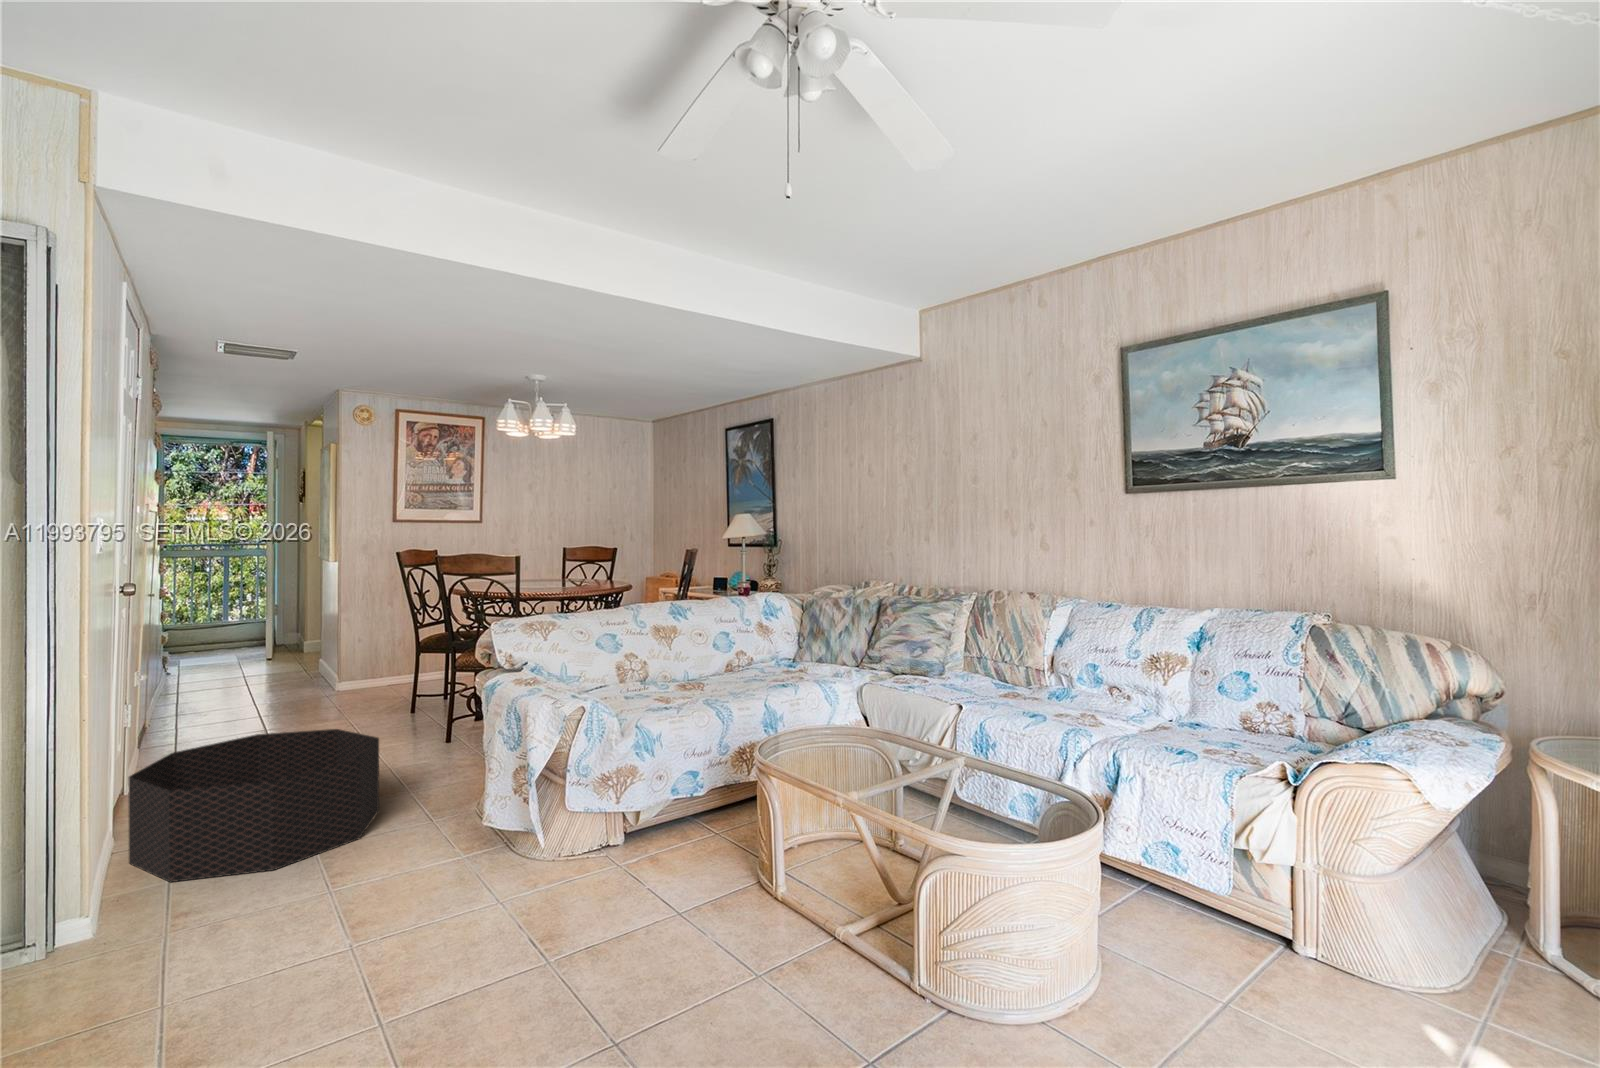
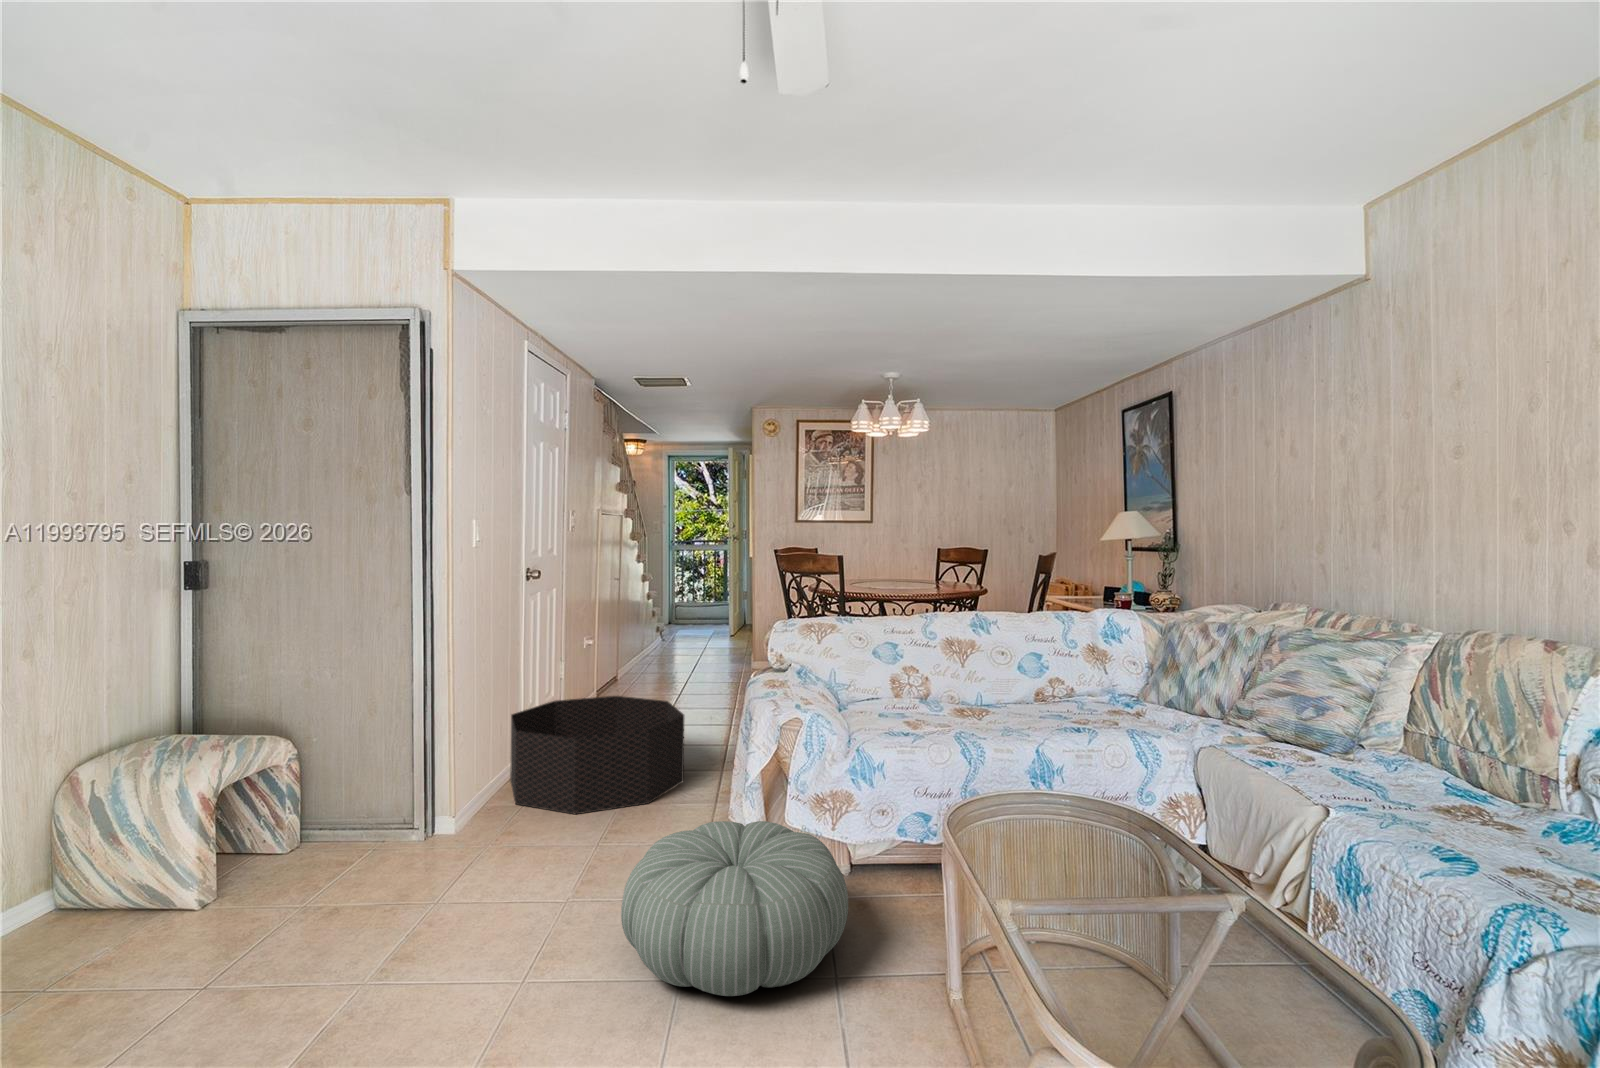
pouf: none [468,805,679,956] -> present [621,821,848,996]

